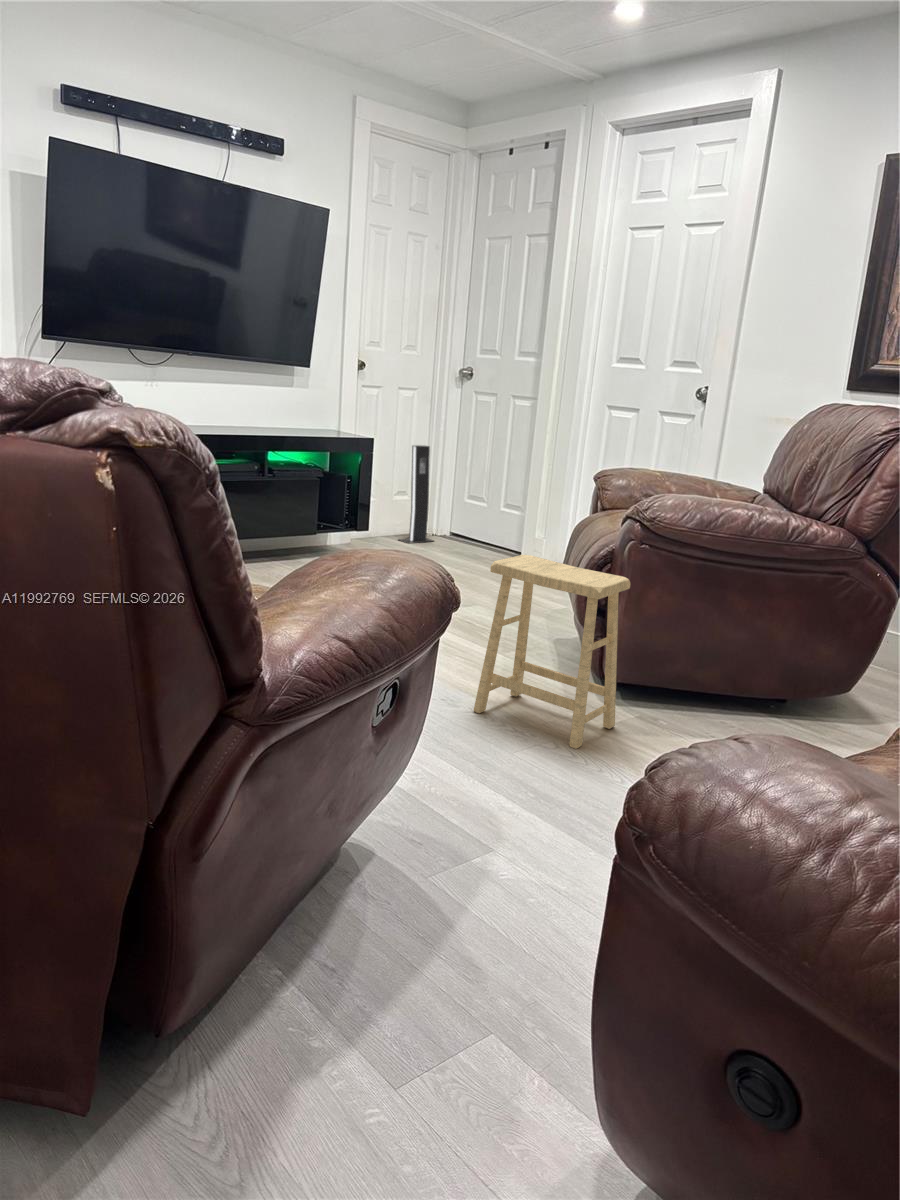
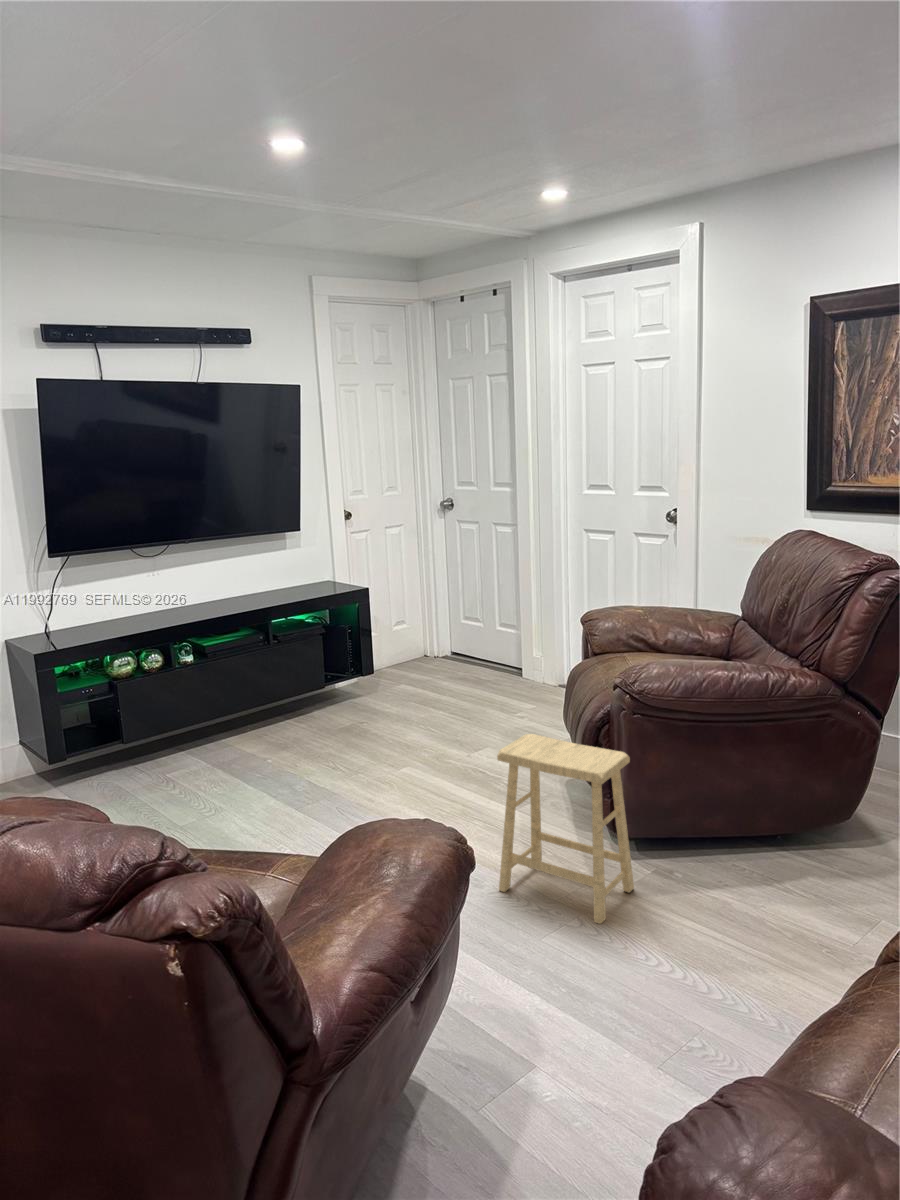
speaker: present [399,445,434,544] -> none [402,579,437,675]

